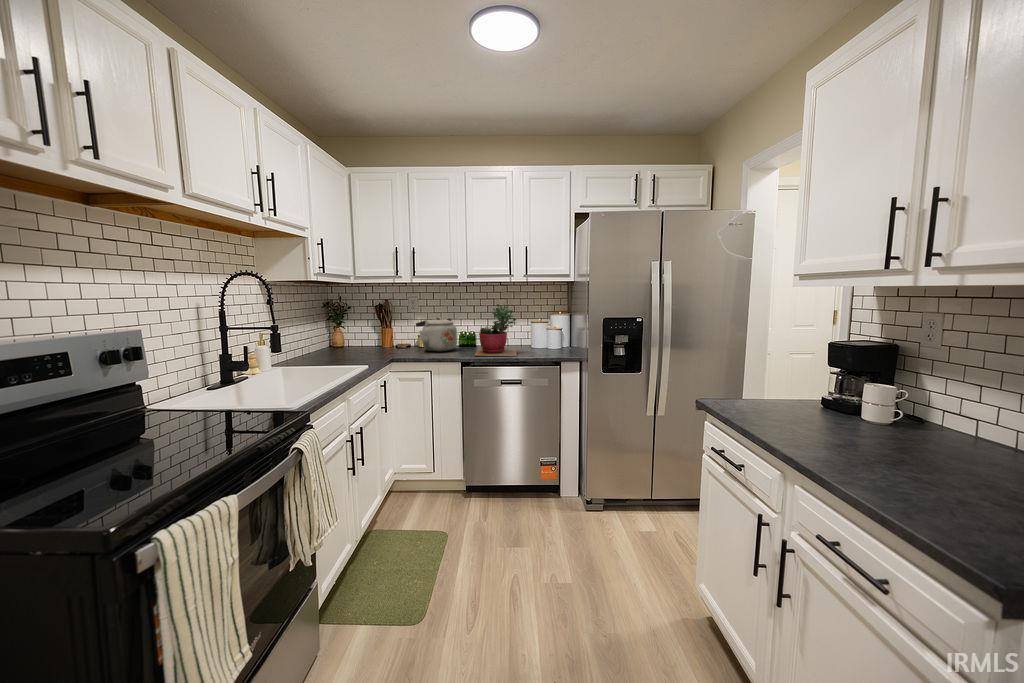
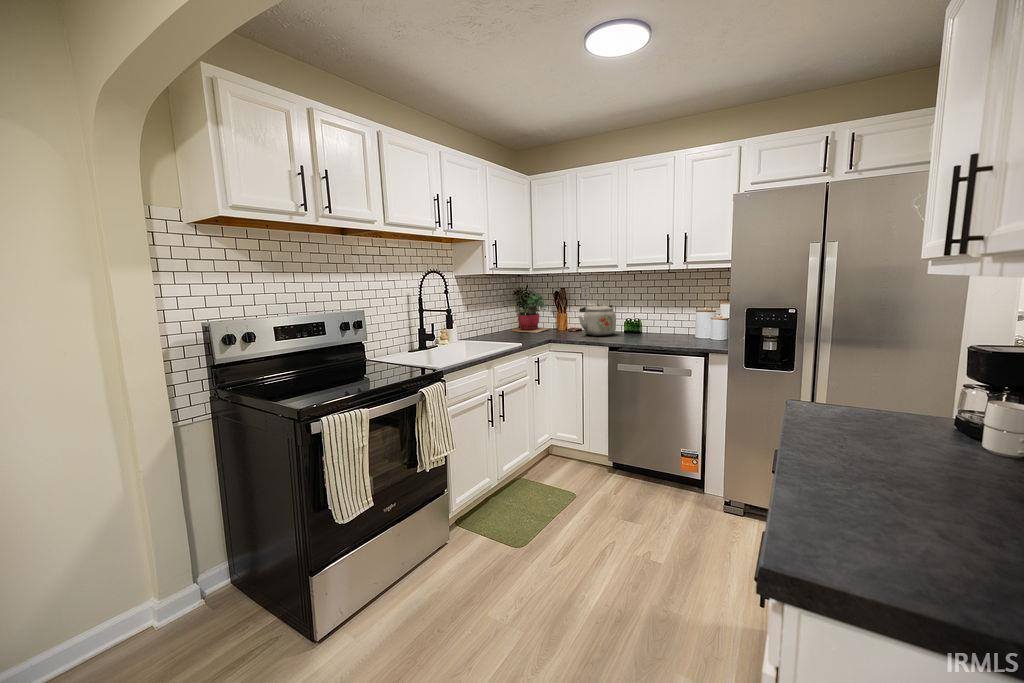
succulent plant: present [475,304,517,356] -> present [512,292,550,333]

